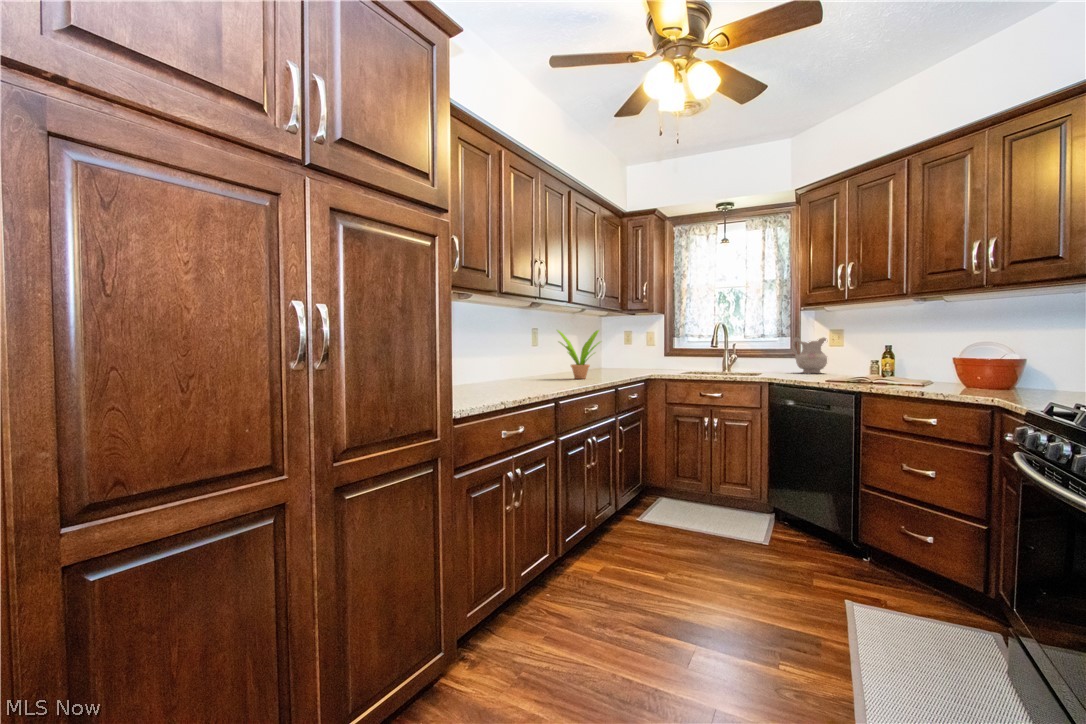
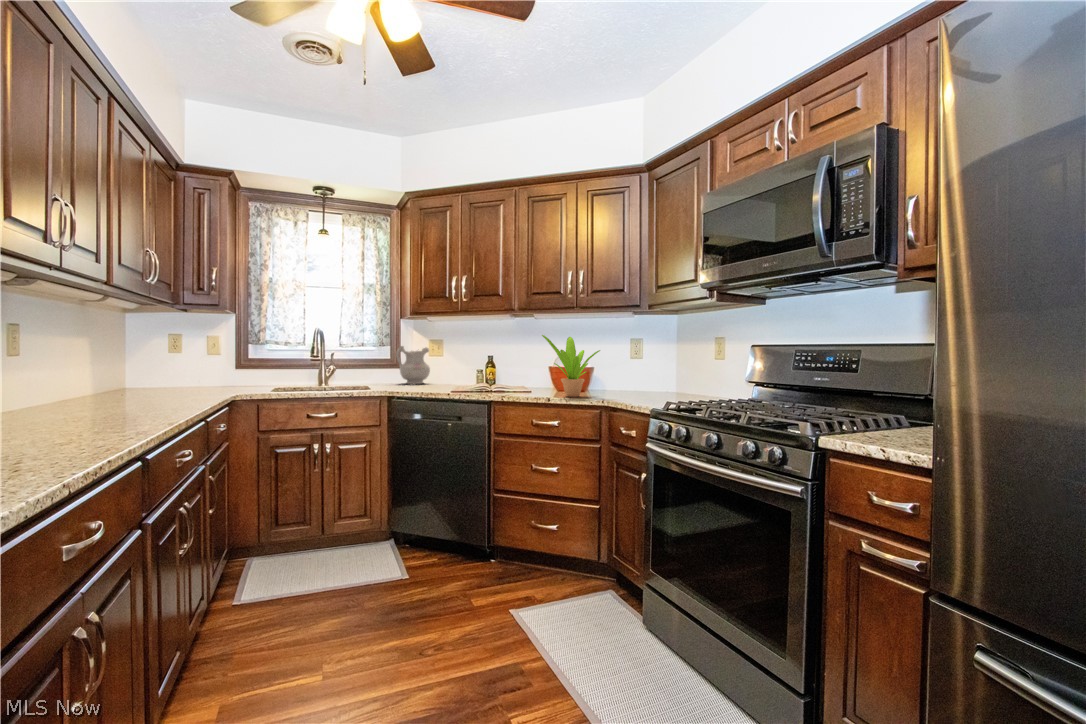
potted plant: present [557,330,600,379] -> present [542,335,600,397]

